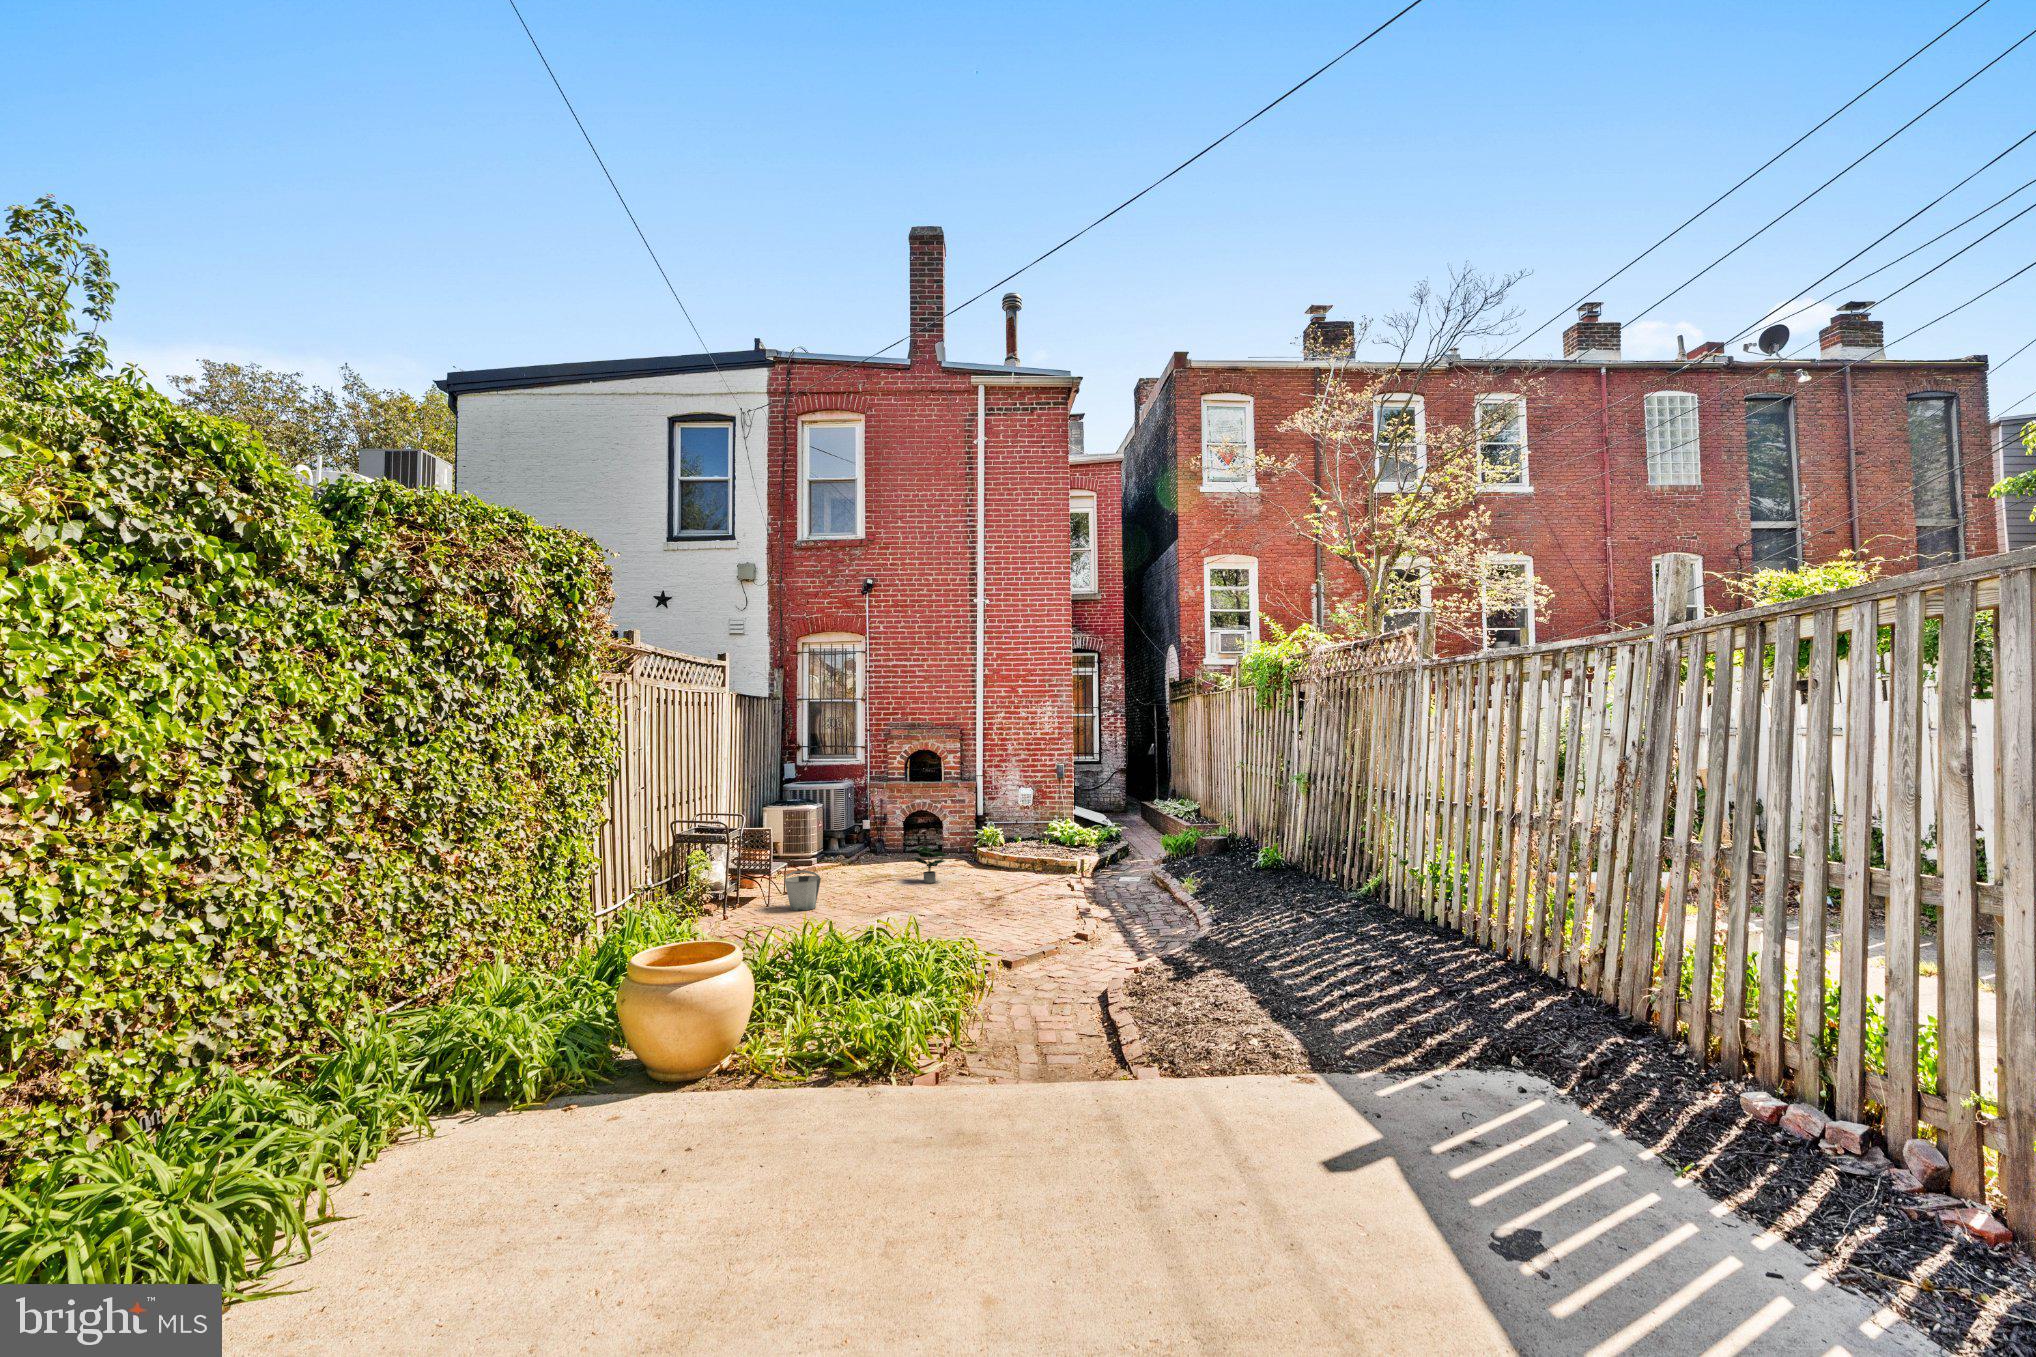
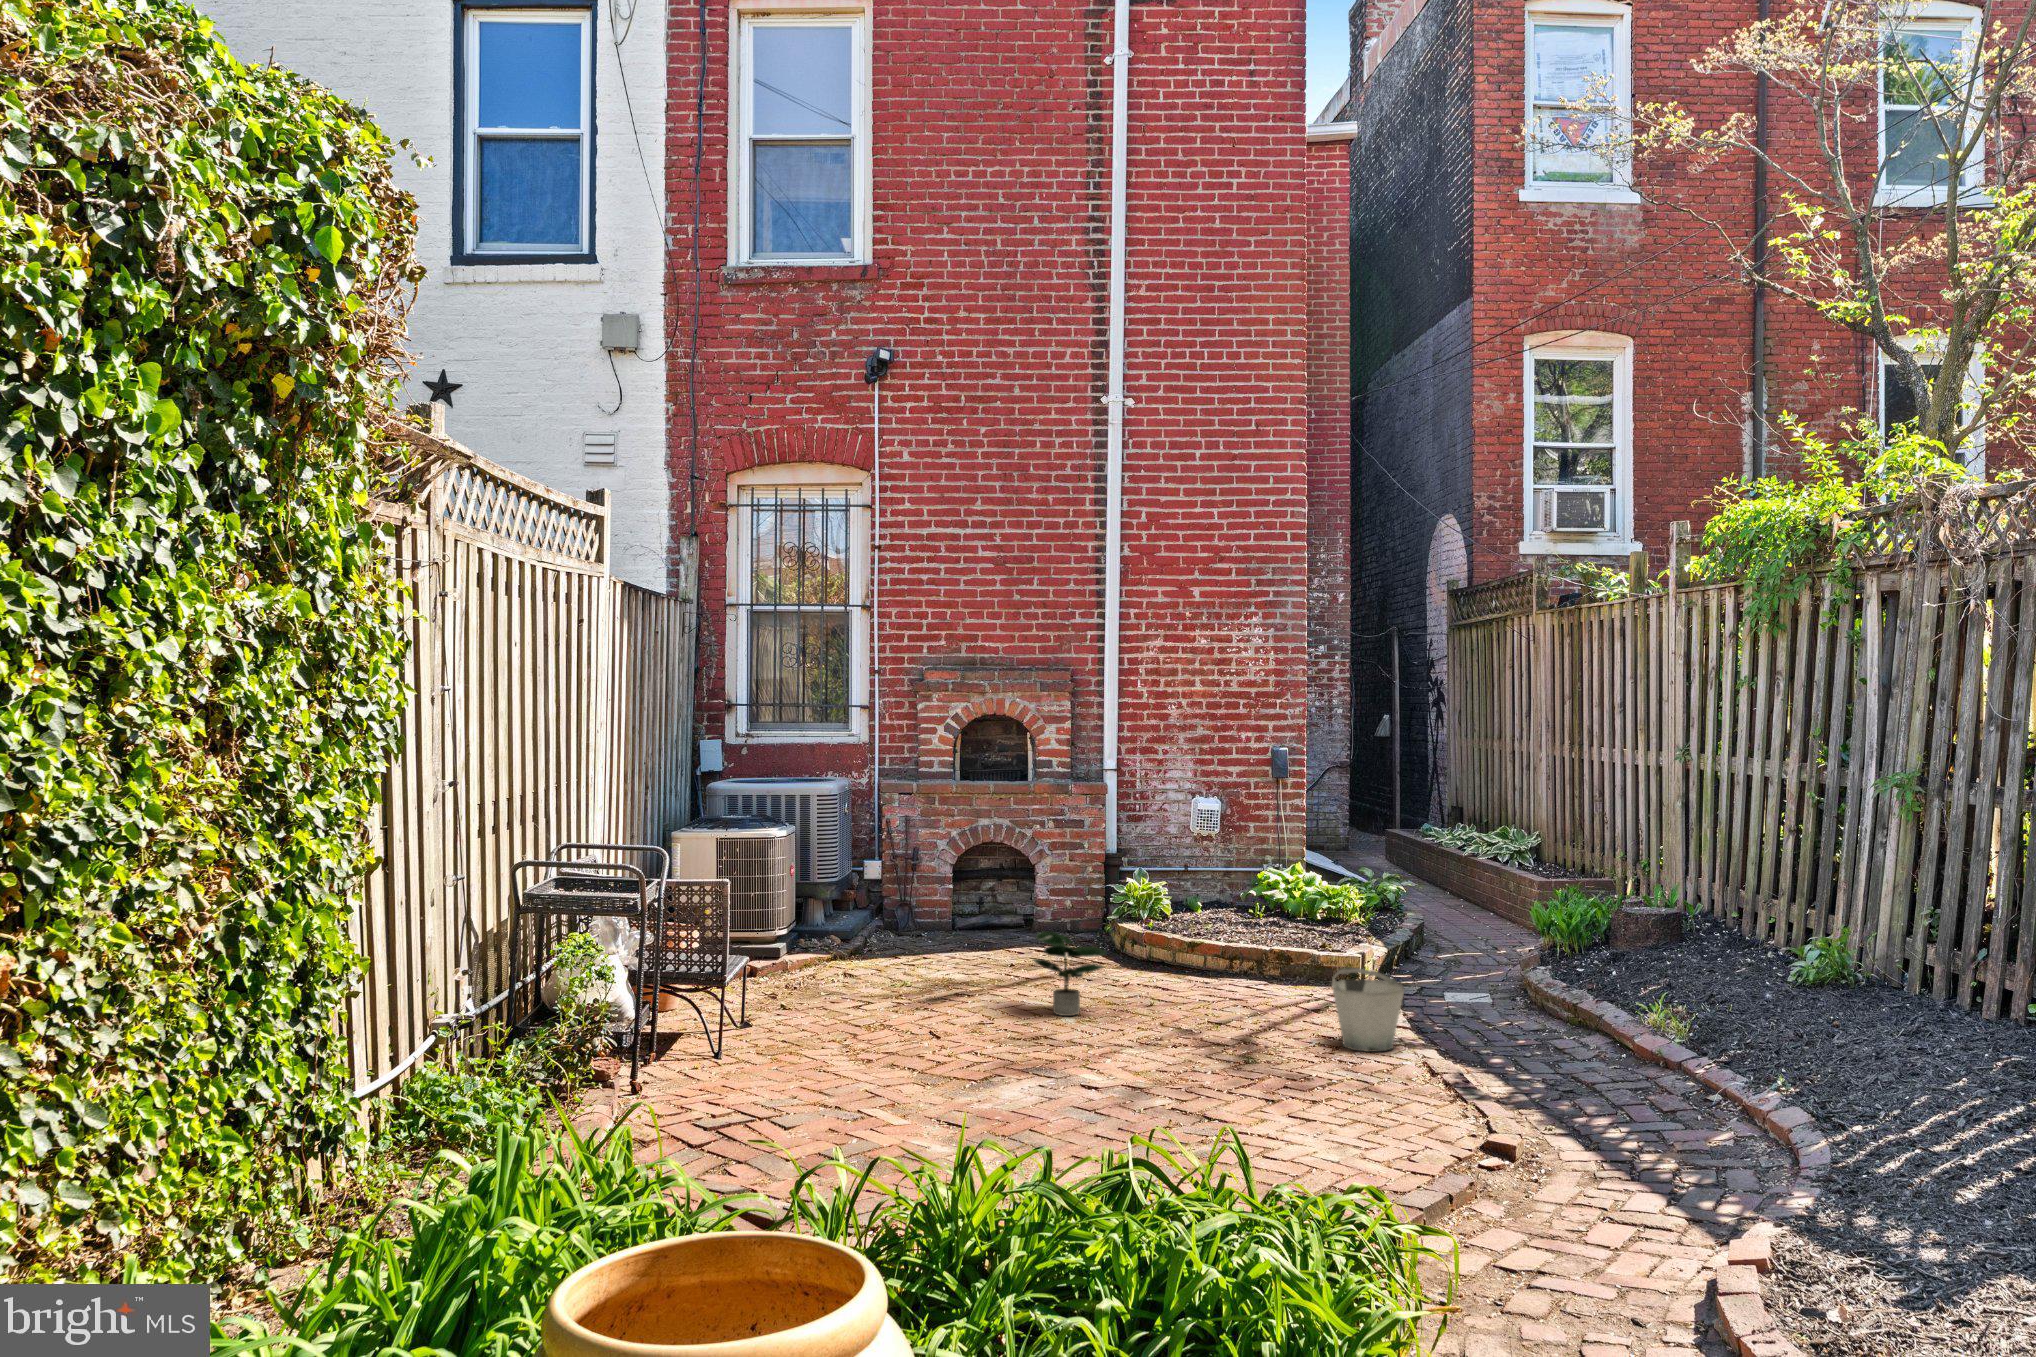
bucket: present [784,870,821,911] -> present [1332,968,1405,1052]

